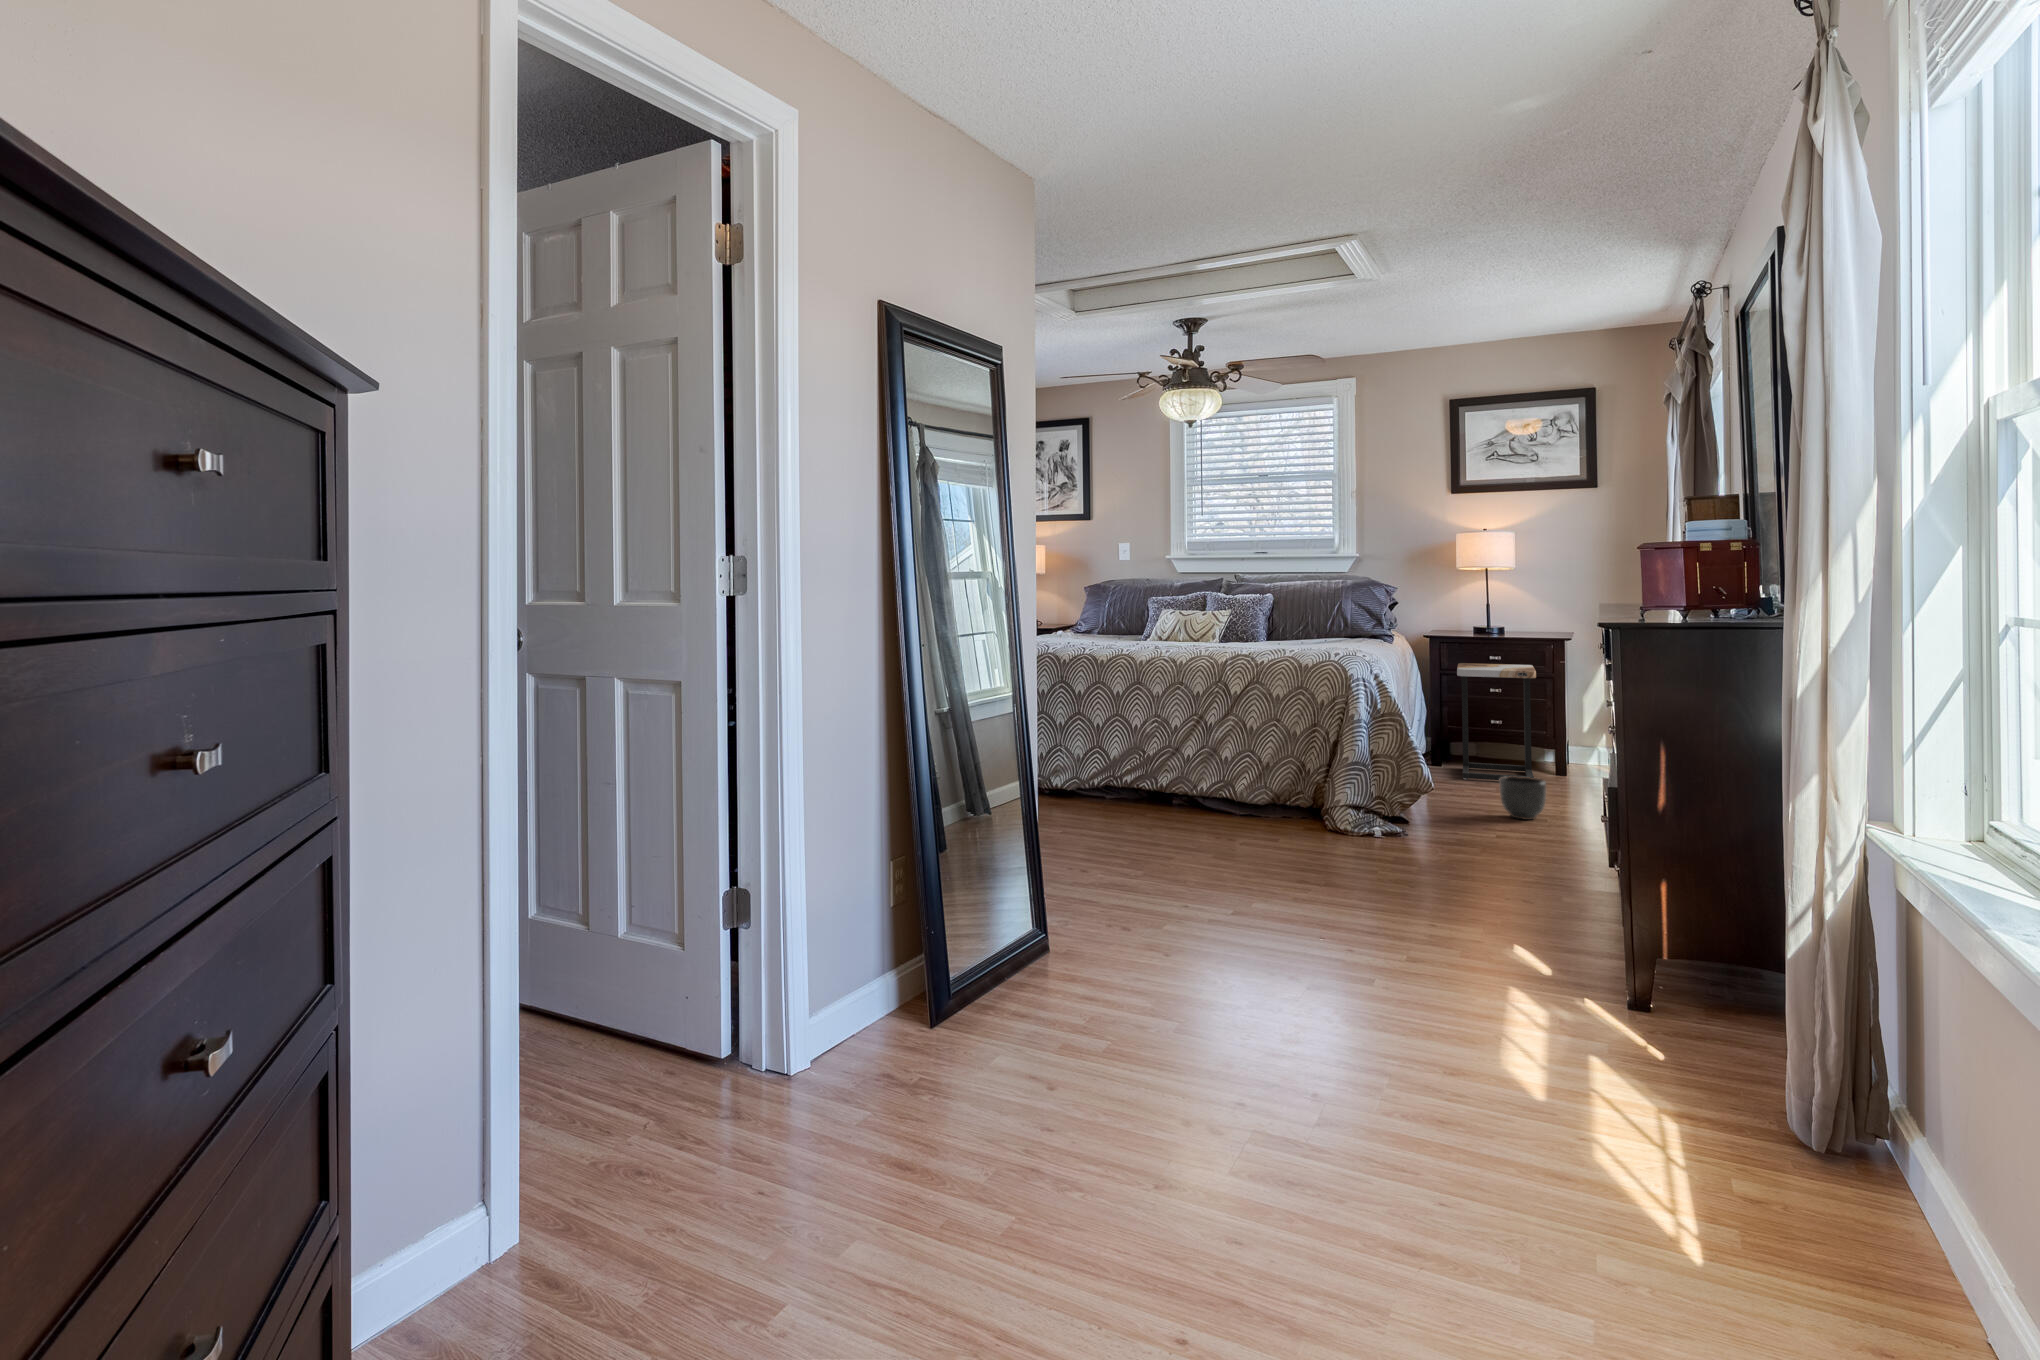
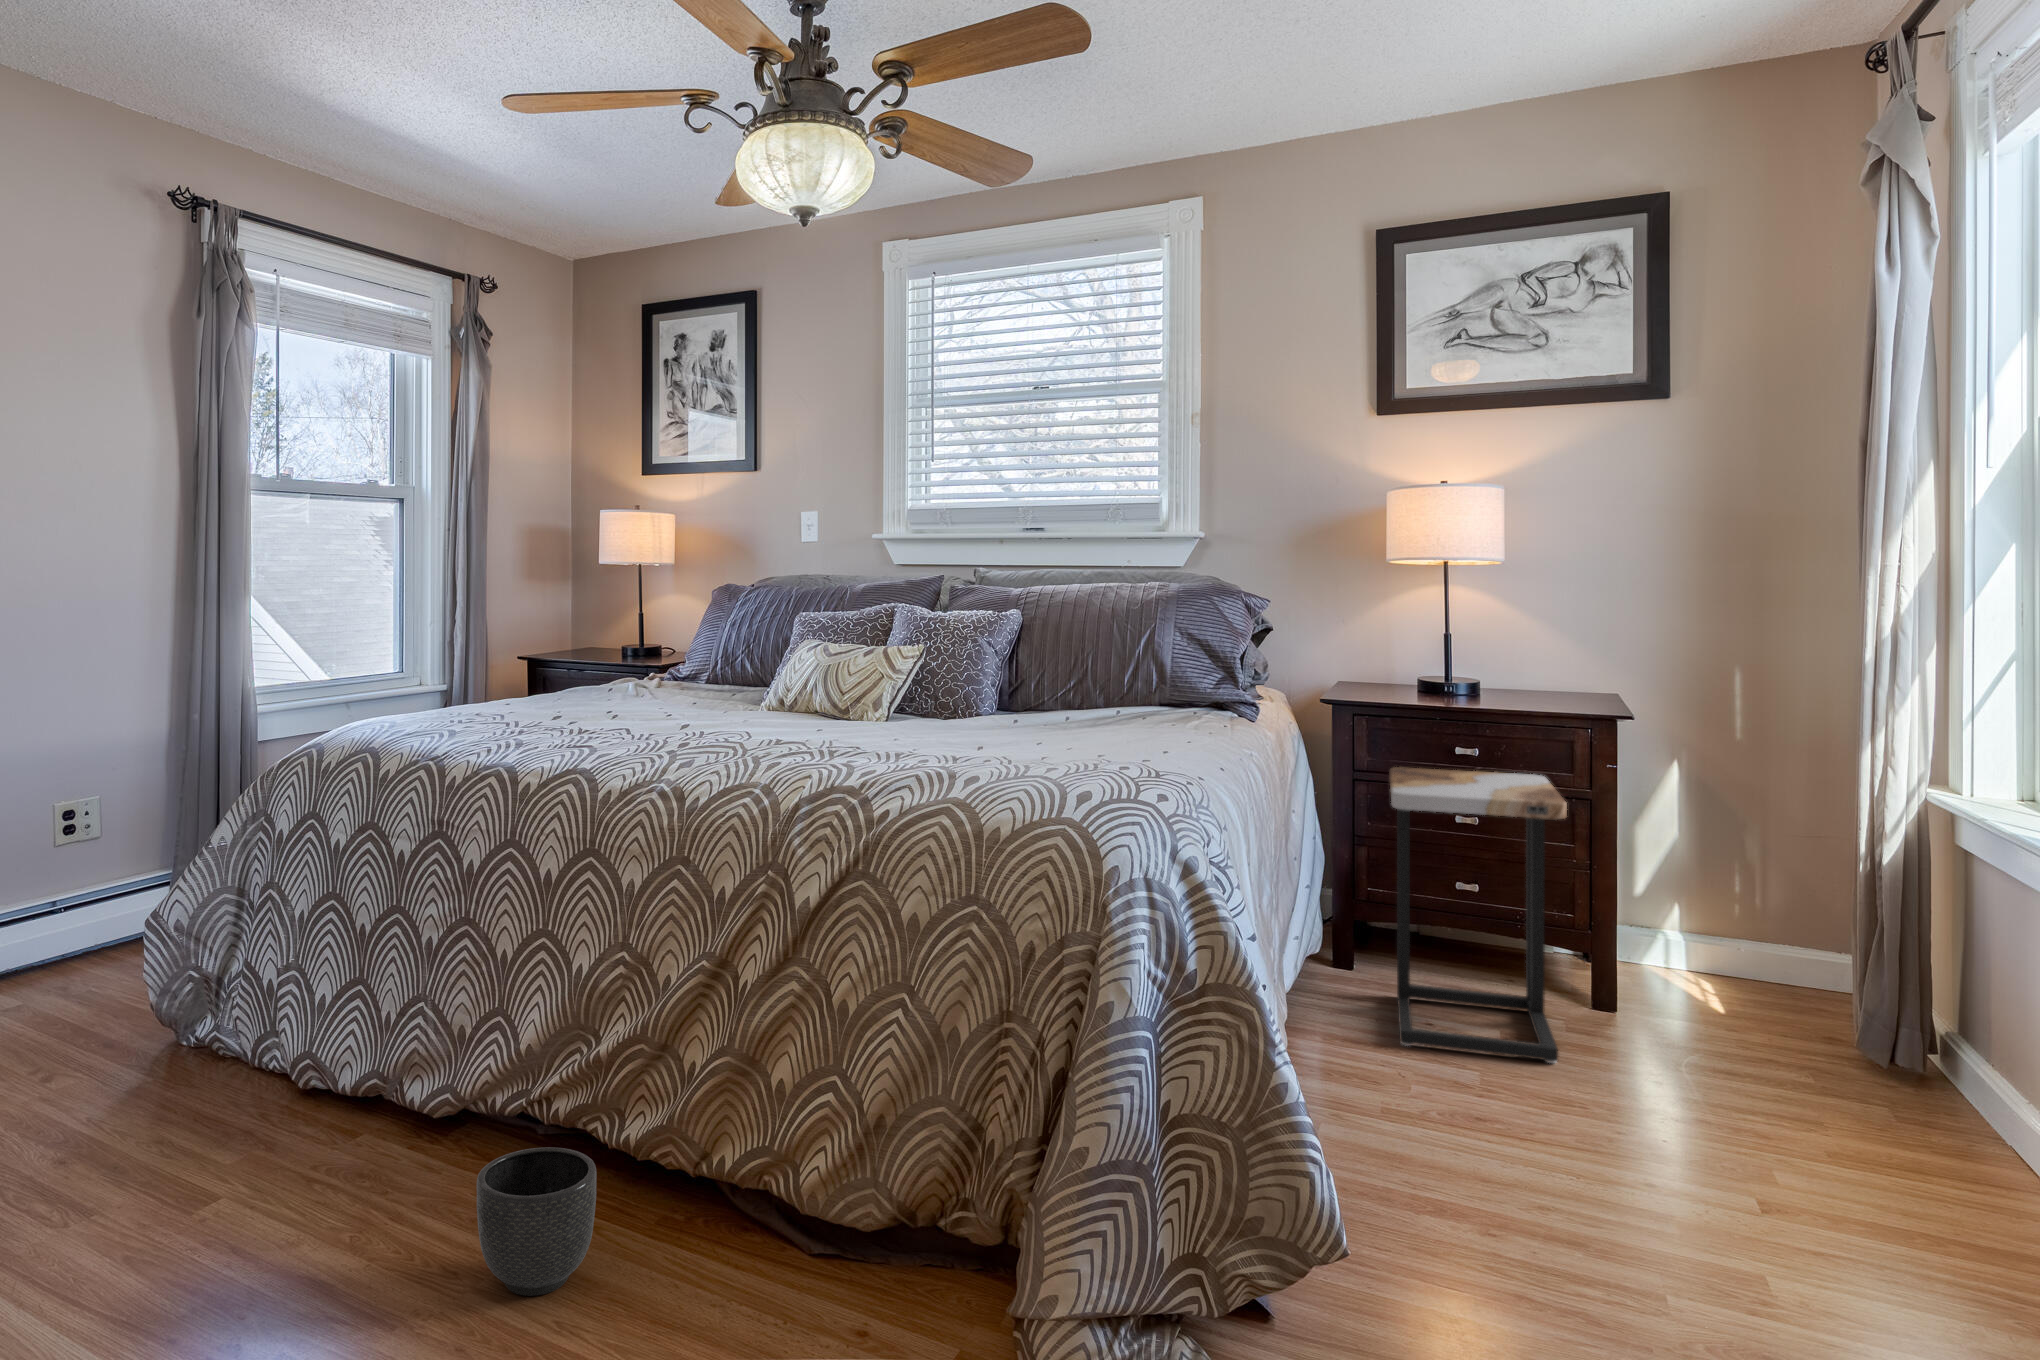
planter: present [1499,777,1546,820] -> present [477,1147,597,1296]

